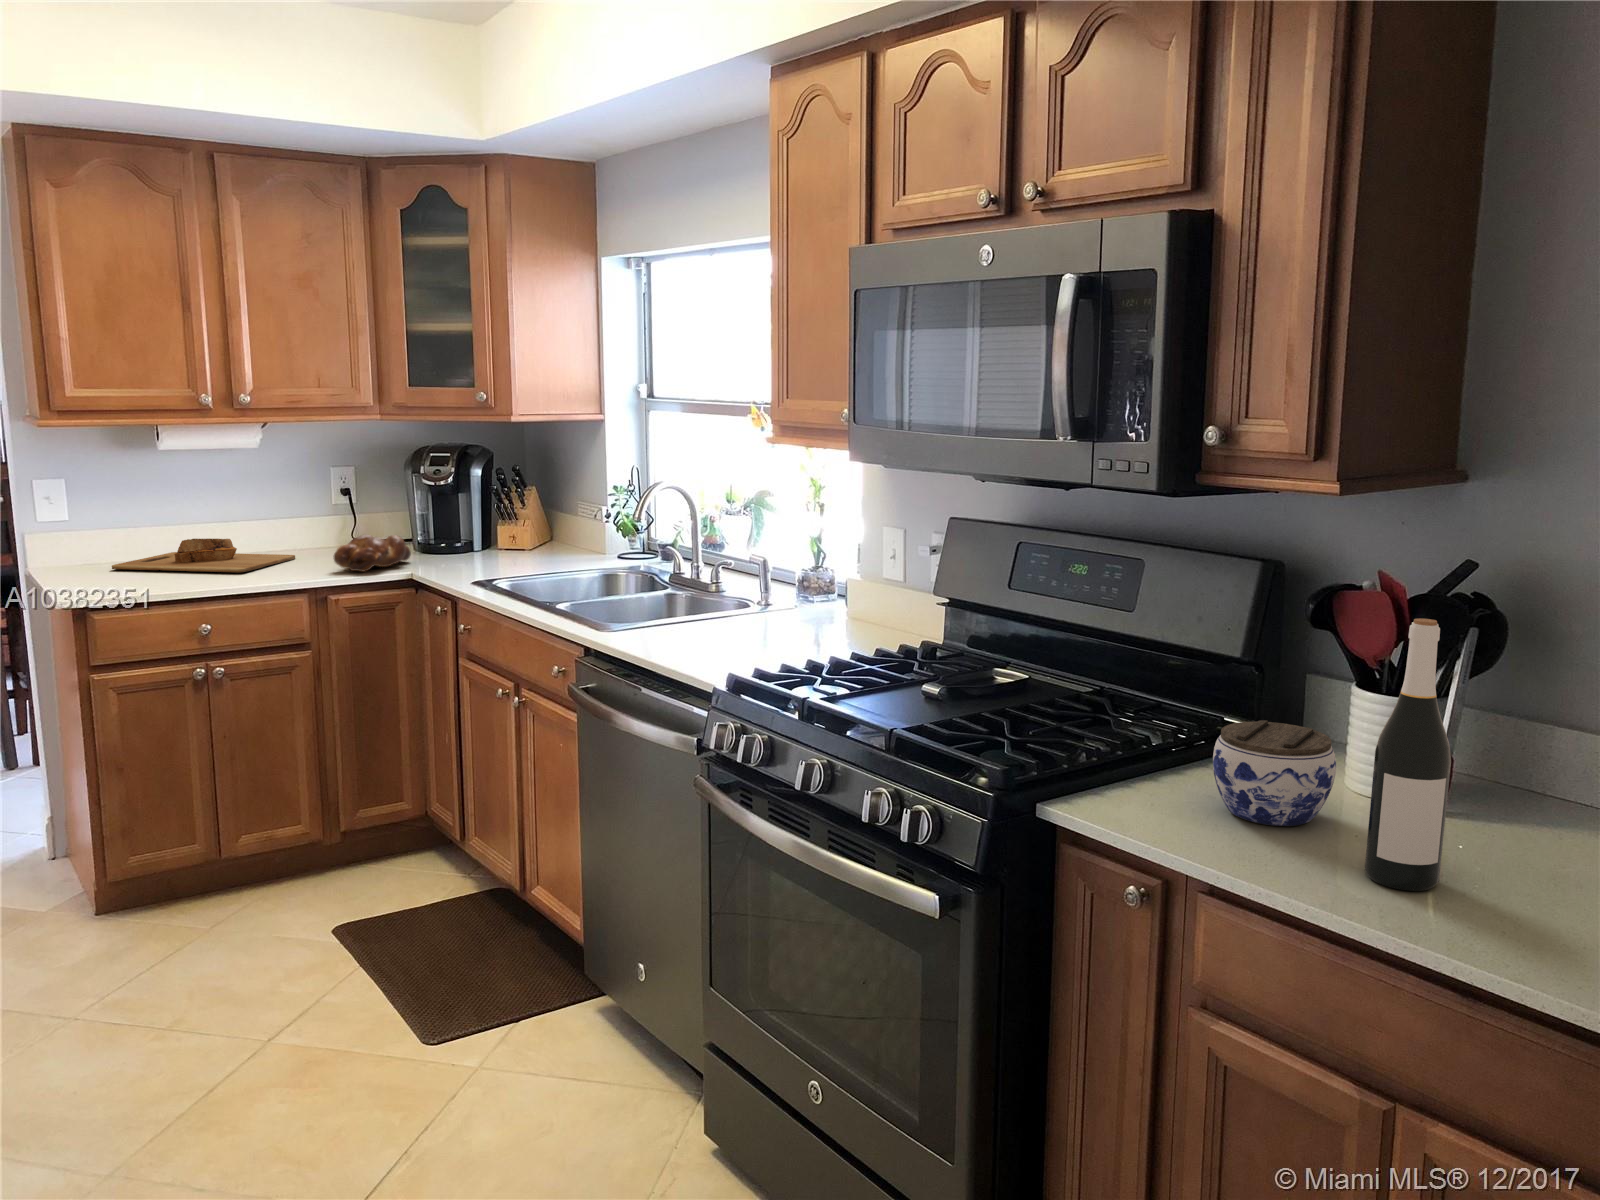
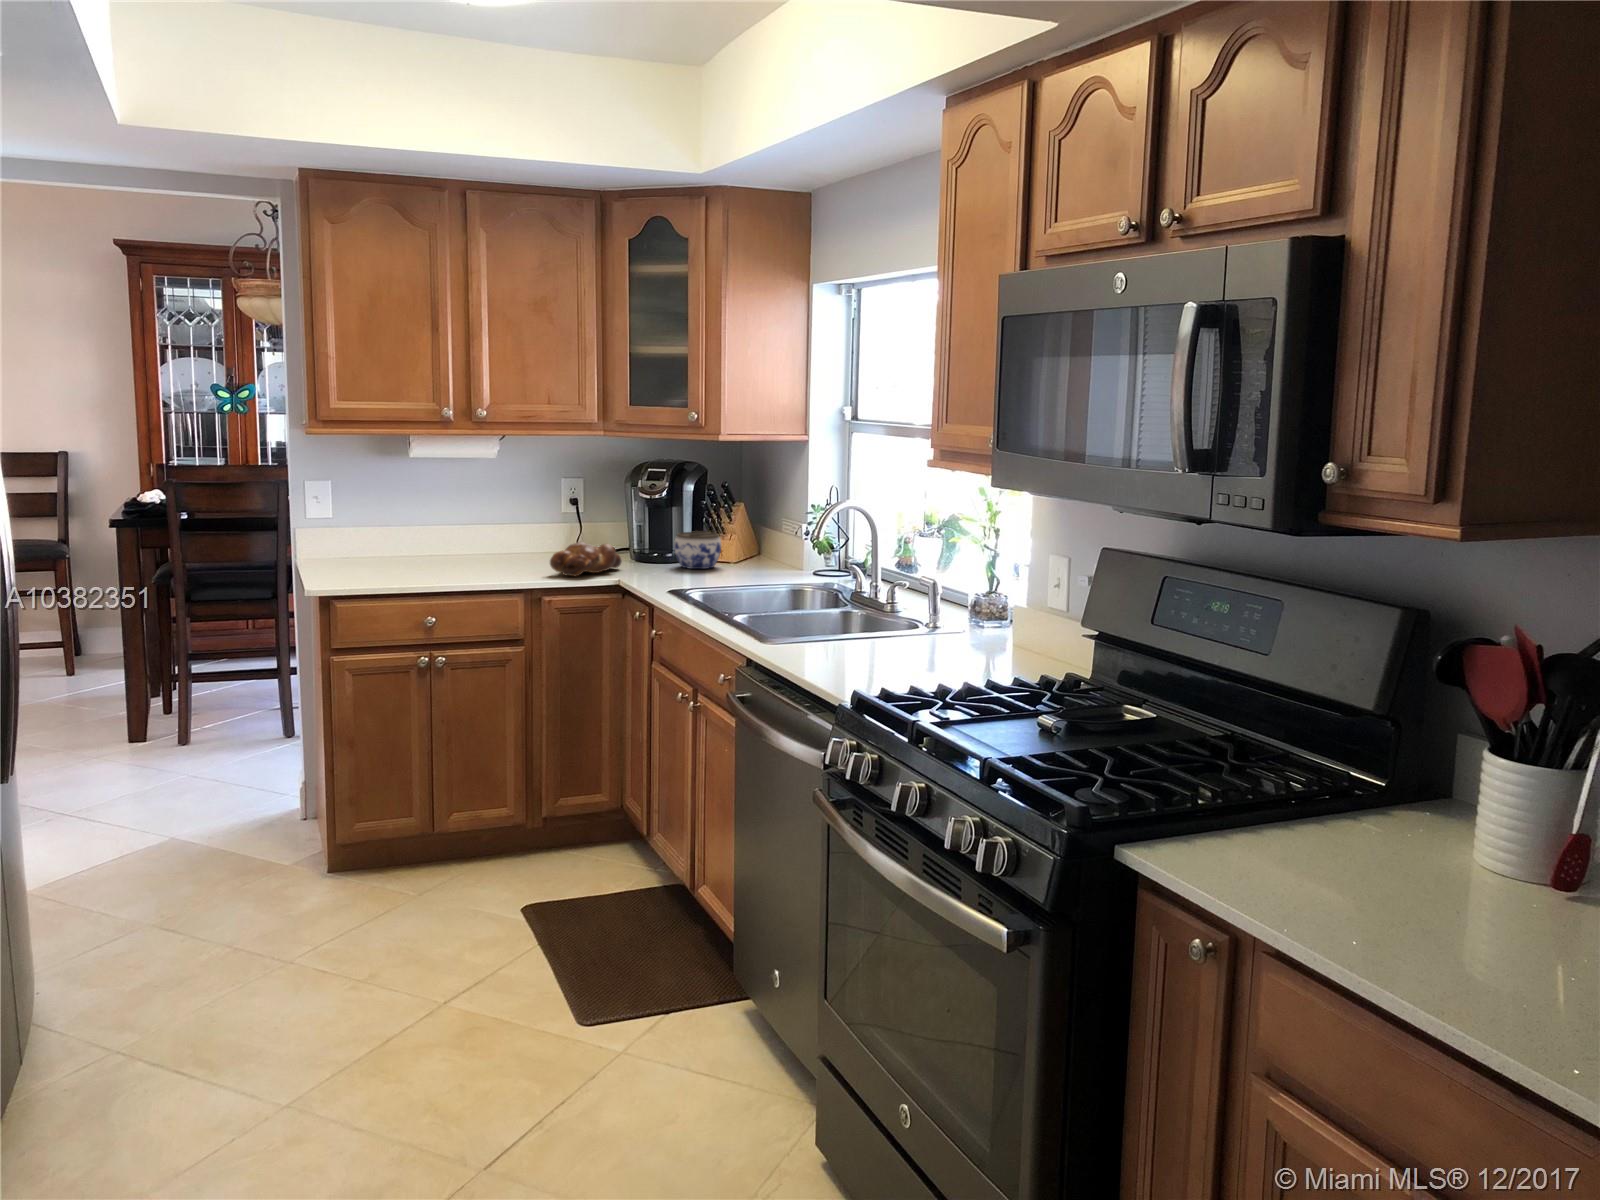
cutting board: present [112,539,295,572] -> none [364,540,522,572]
wine bottle: present [1365,618,1451,891] -> none [1441,680,1542,979]
jar: present [1213,720,1336,826] -> present [674,531,721,569]

